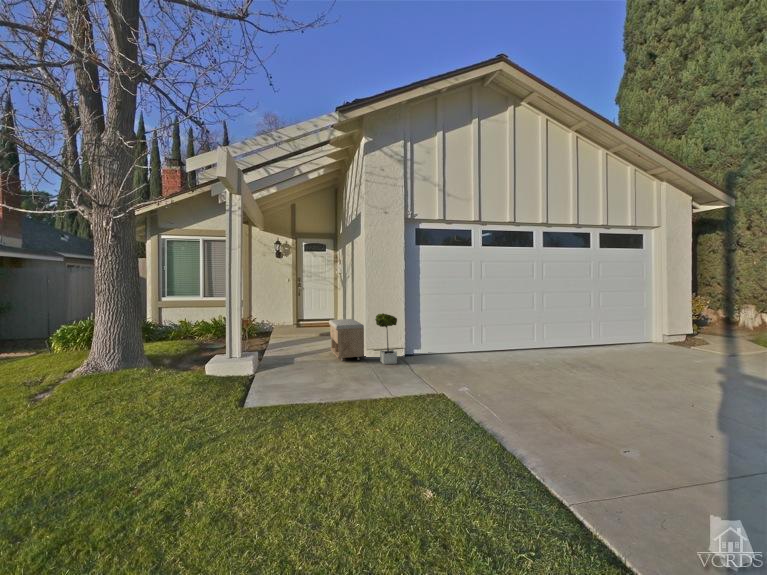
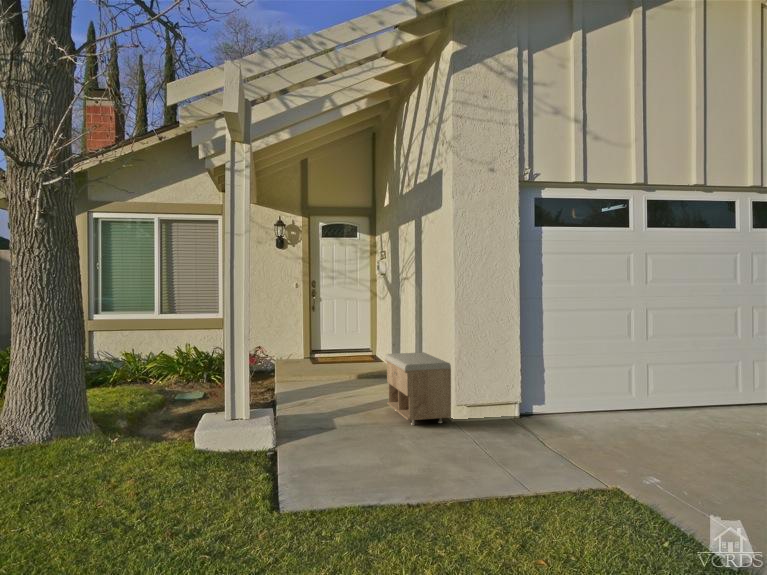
potted tree: present [375,313,397,364] -> none [472,343,511,432]

